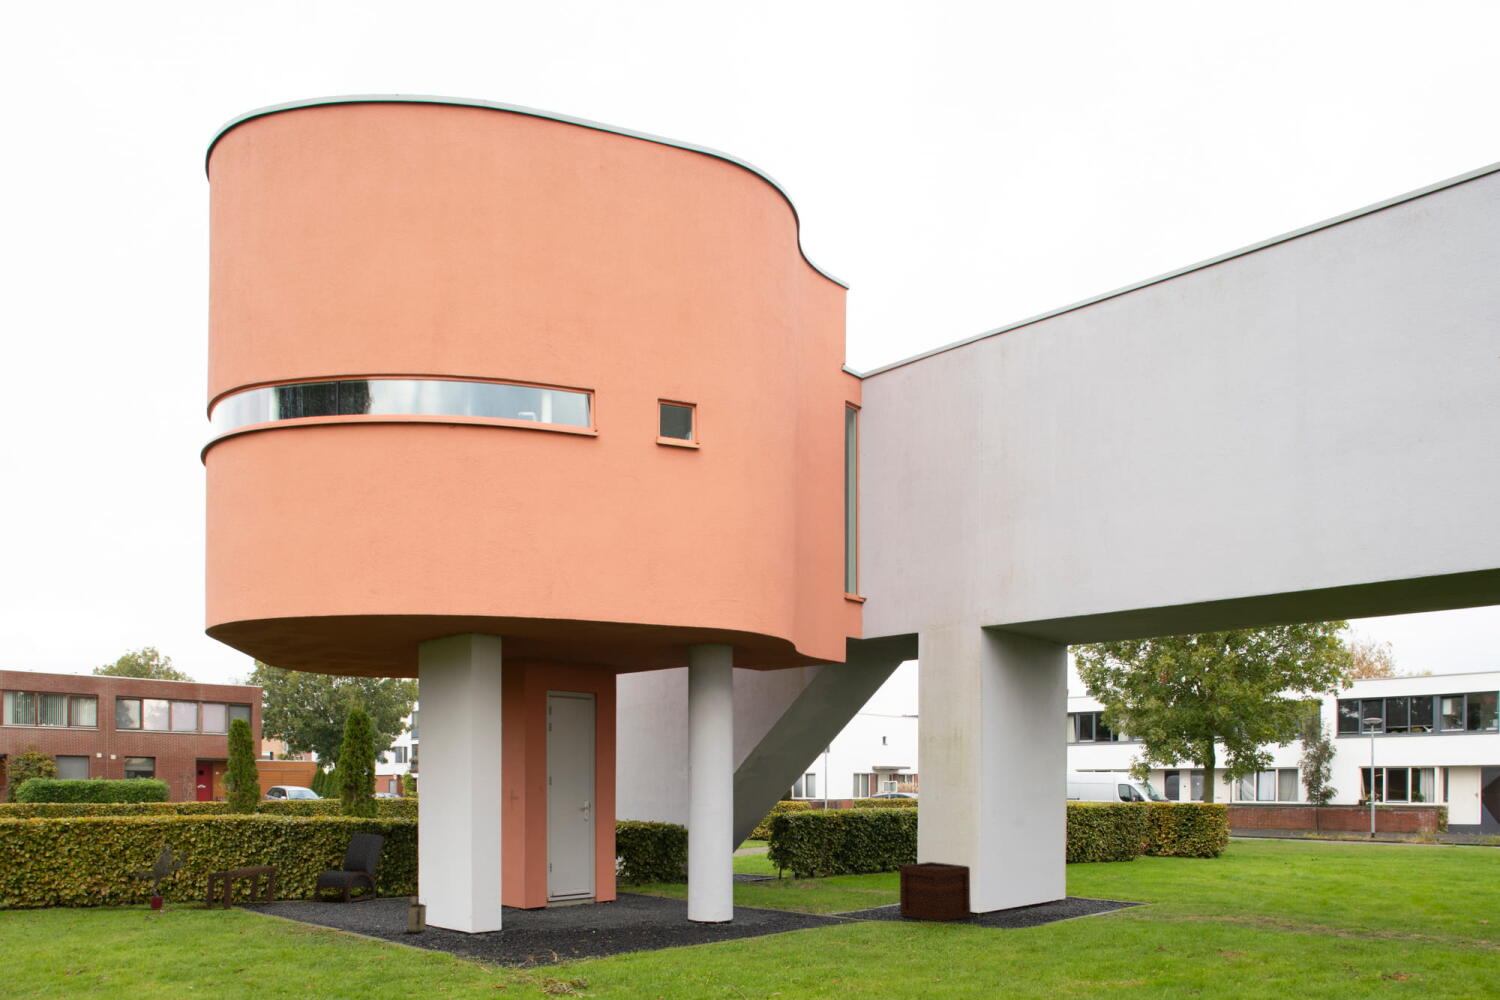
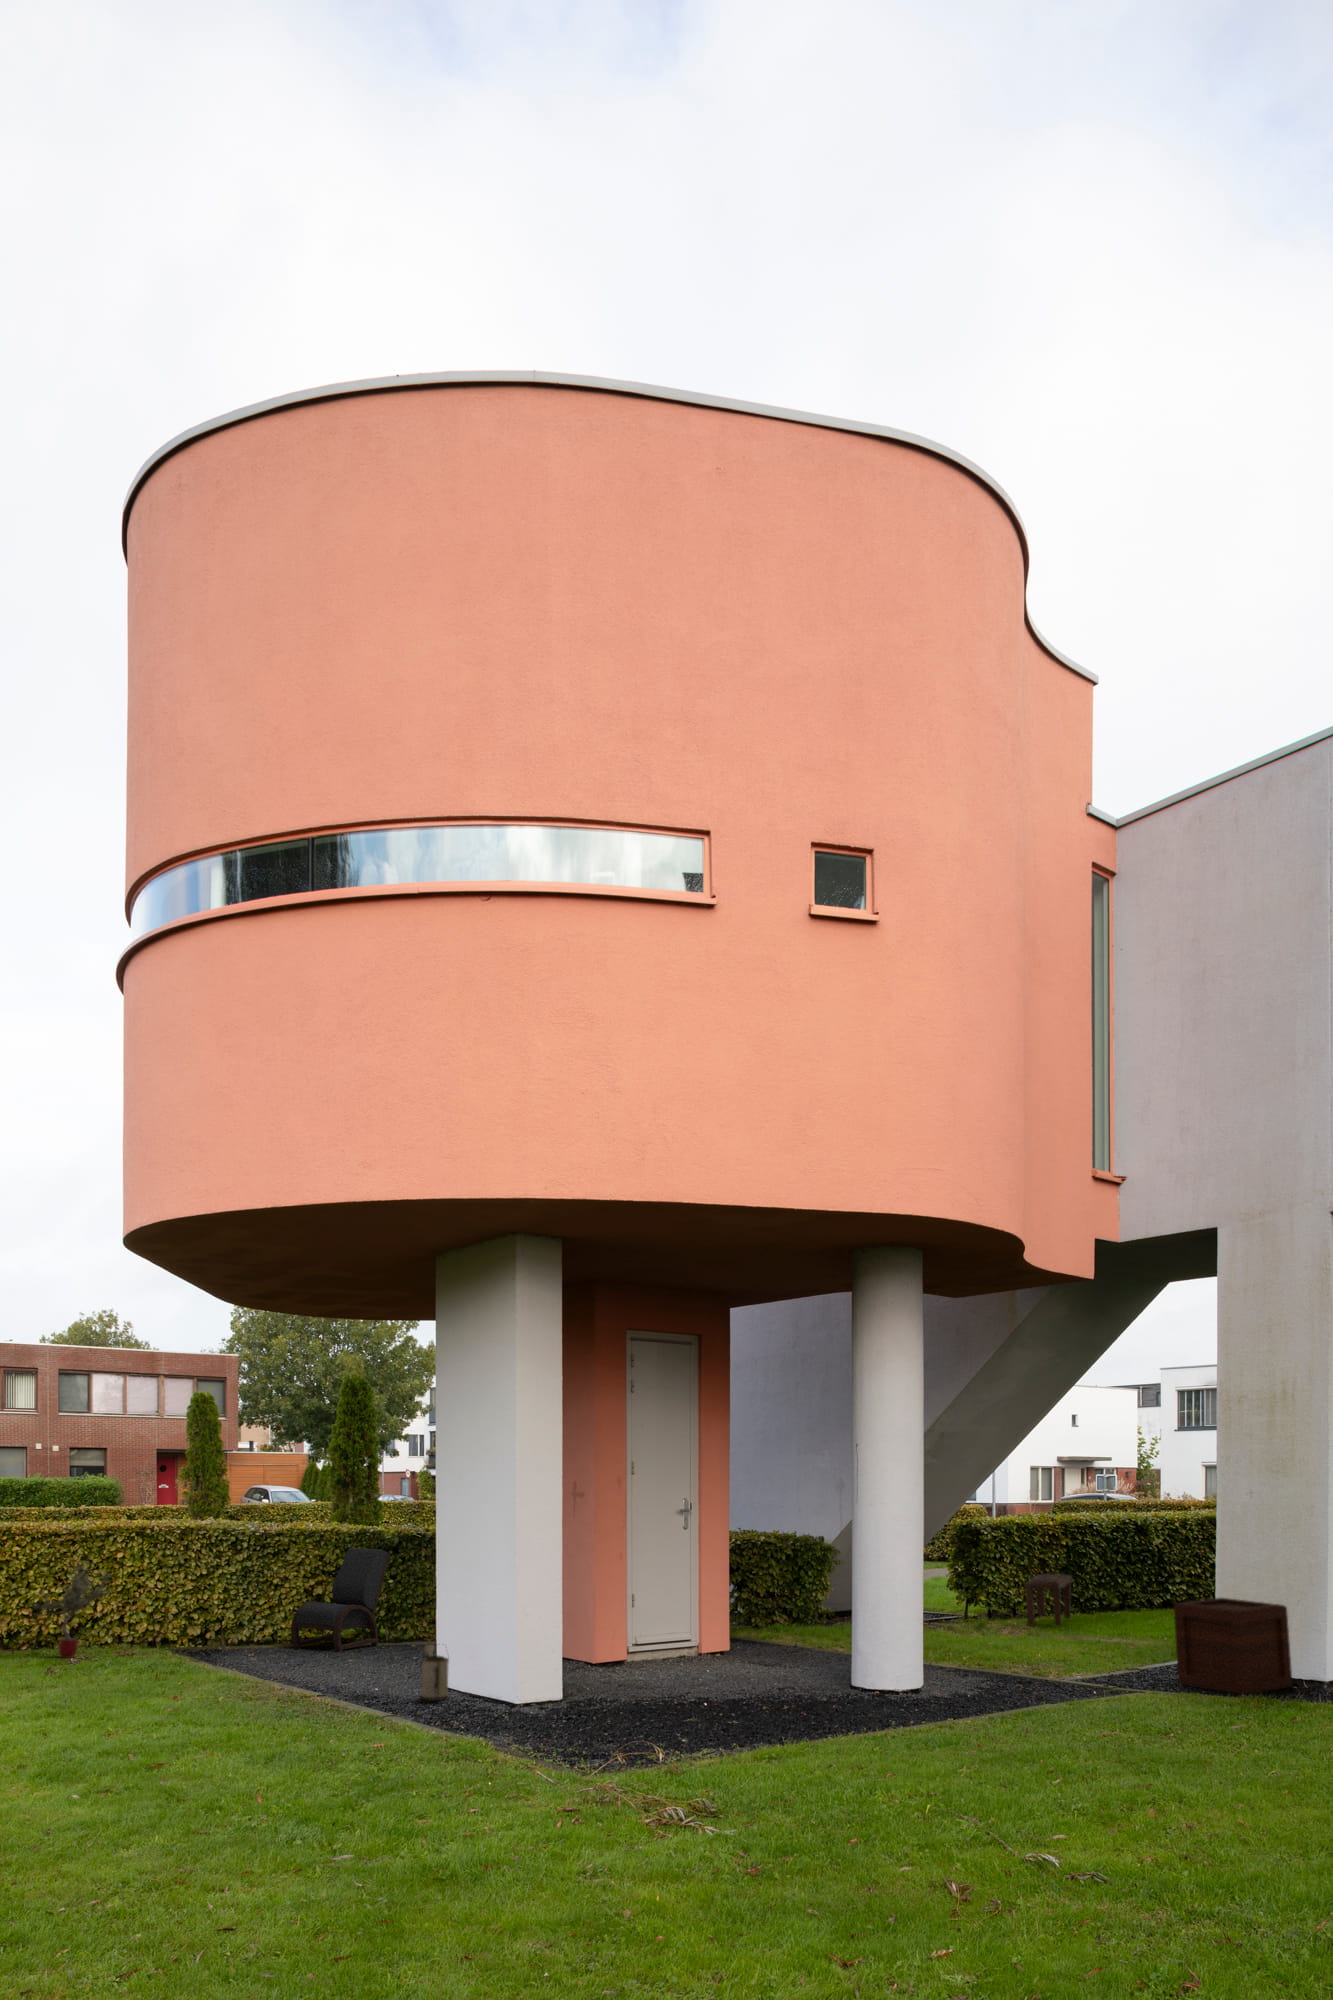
bench: present [206,865,277,910] -> present [1024,1574,1072,1626]

